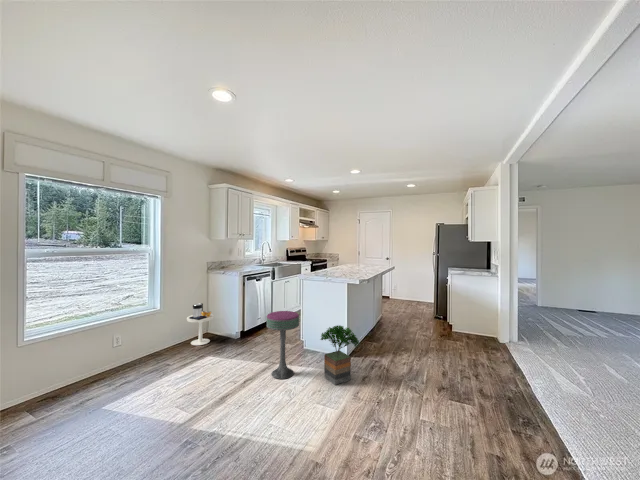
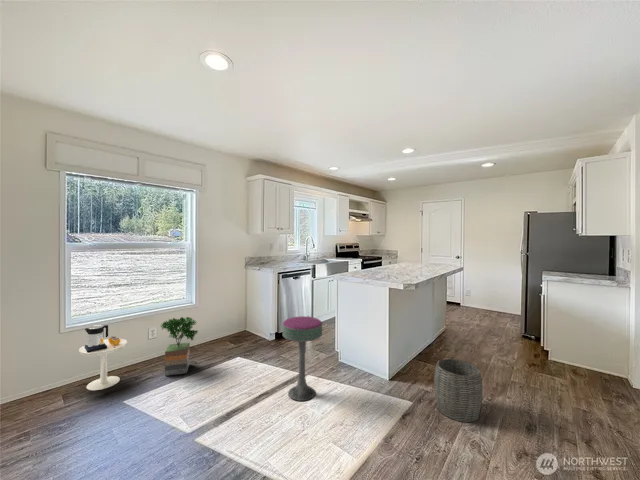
side table: present [187,303,214,345] -> present [79,325,127,390]
potted tree: present [321,325,359,385] -> present [161,317,198,376]
woven basket: none [383,334,415,376] -> present [434,359,483,422]

